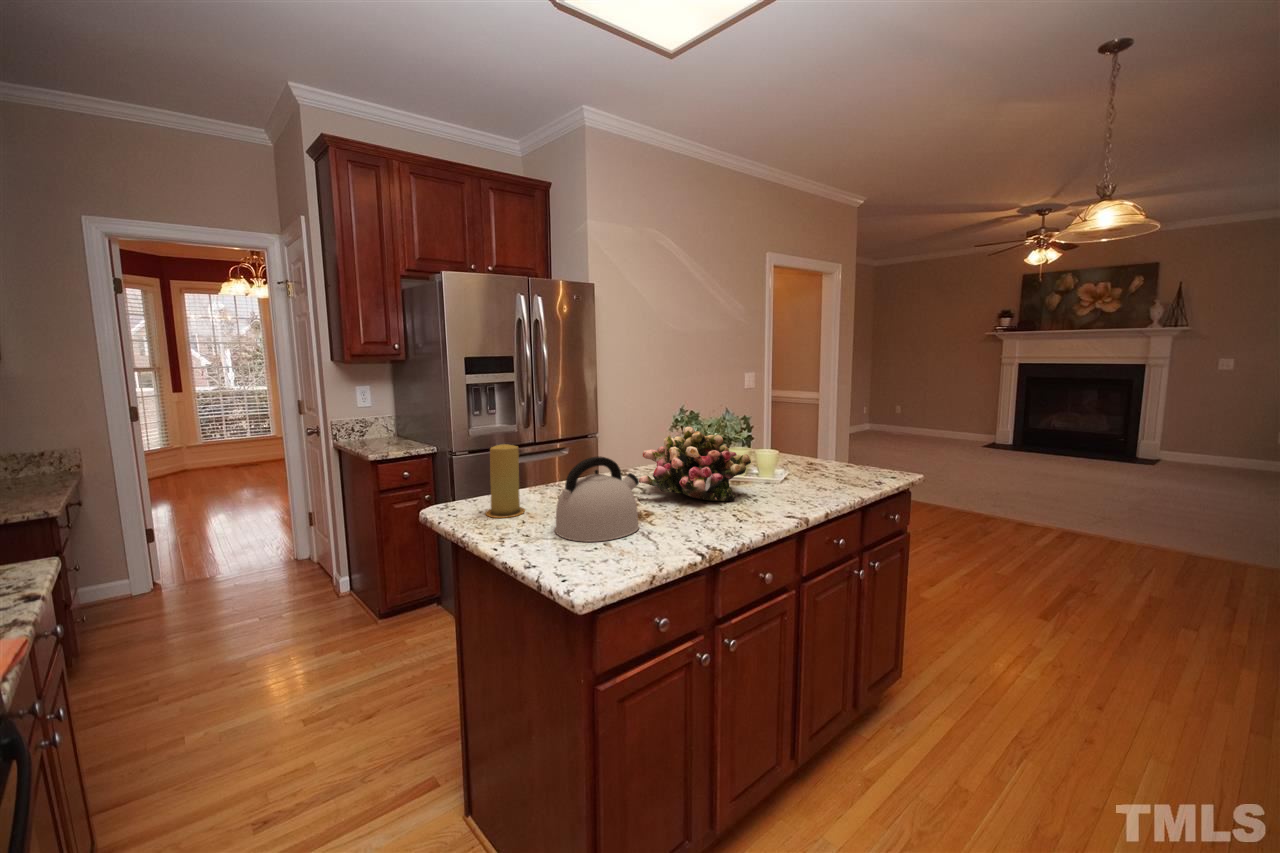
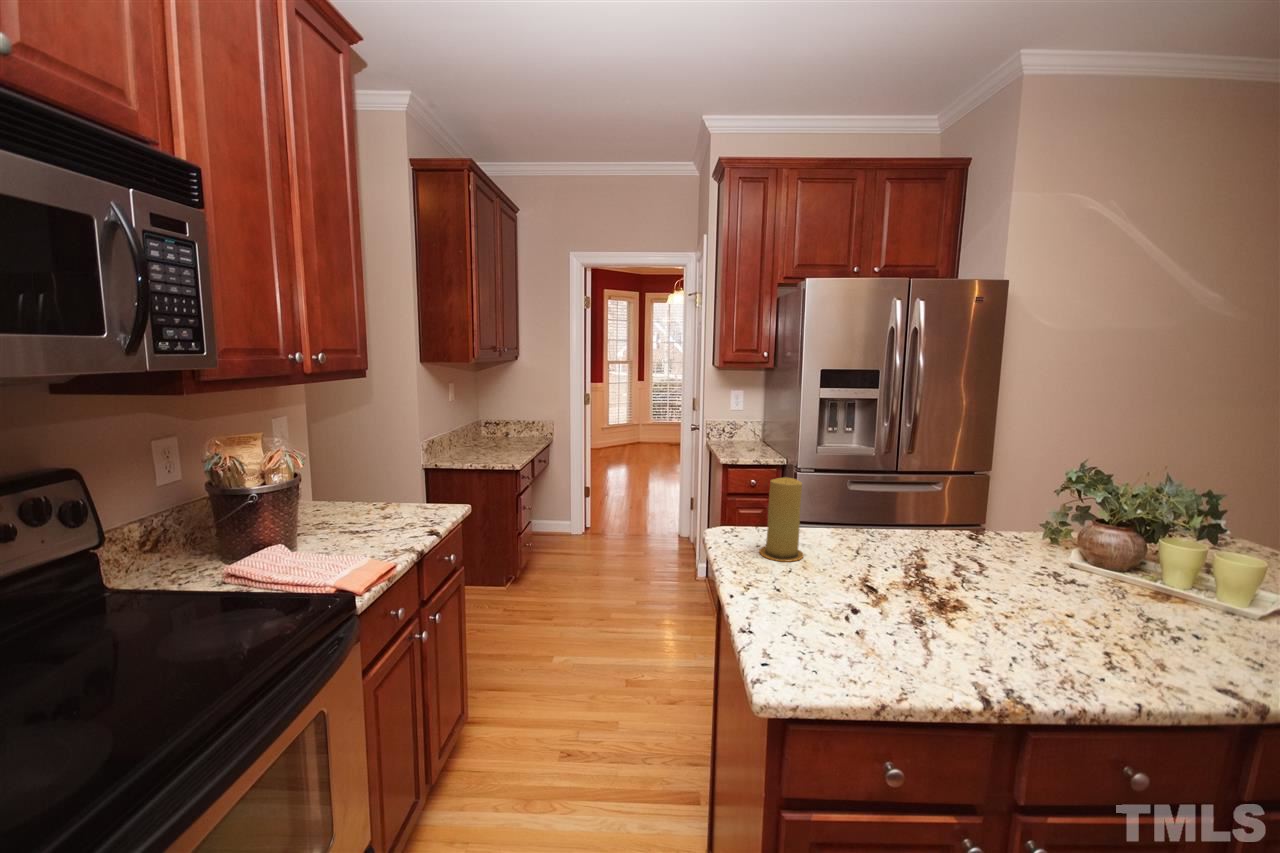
flower arrangement: present [639,427,751,501] -> none [964,494,1179,628]
kettle: present [555,457,639,542] -> none [811,516,939,630]

